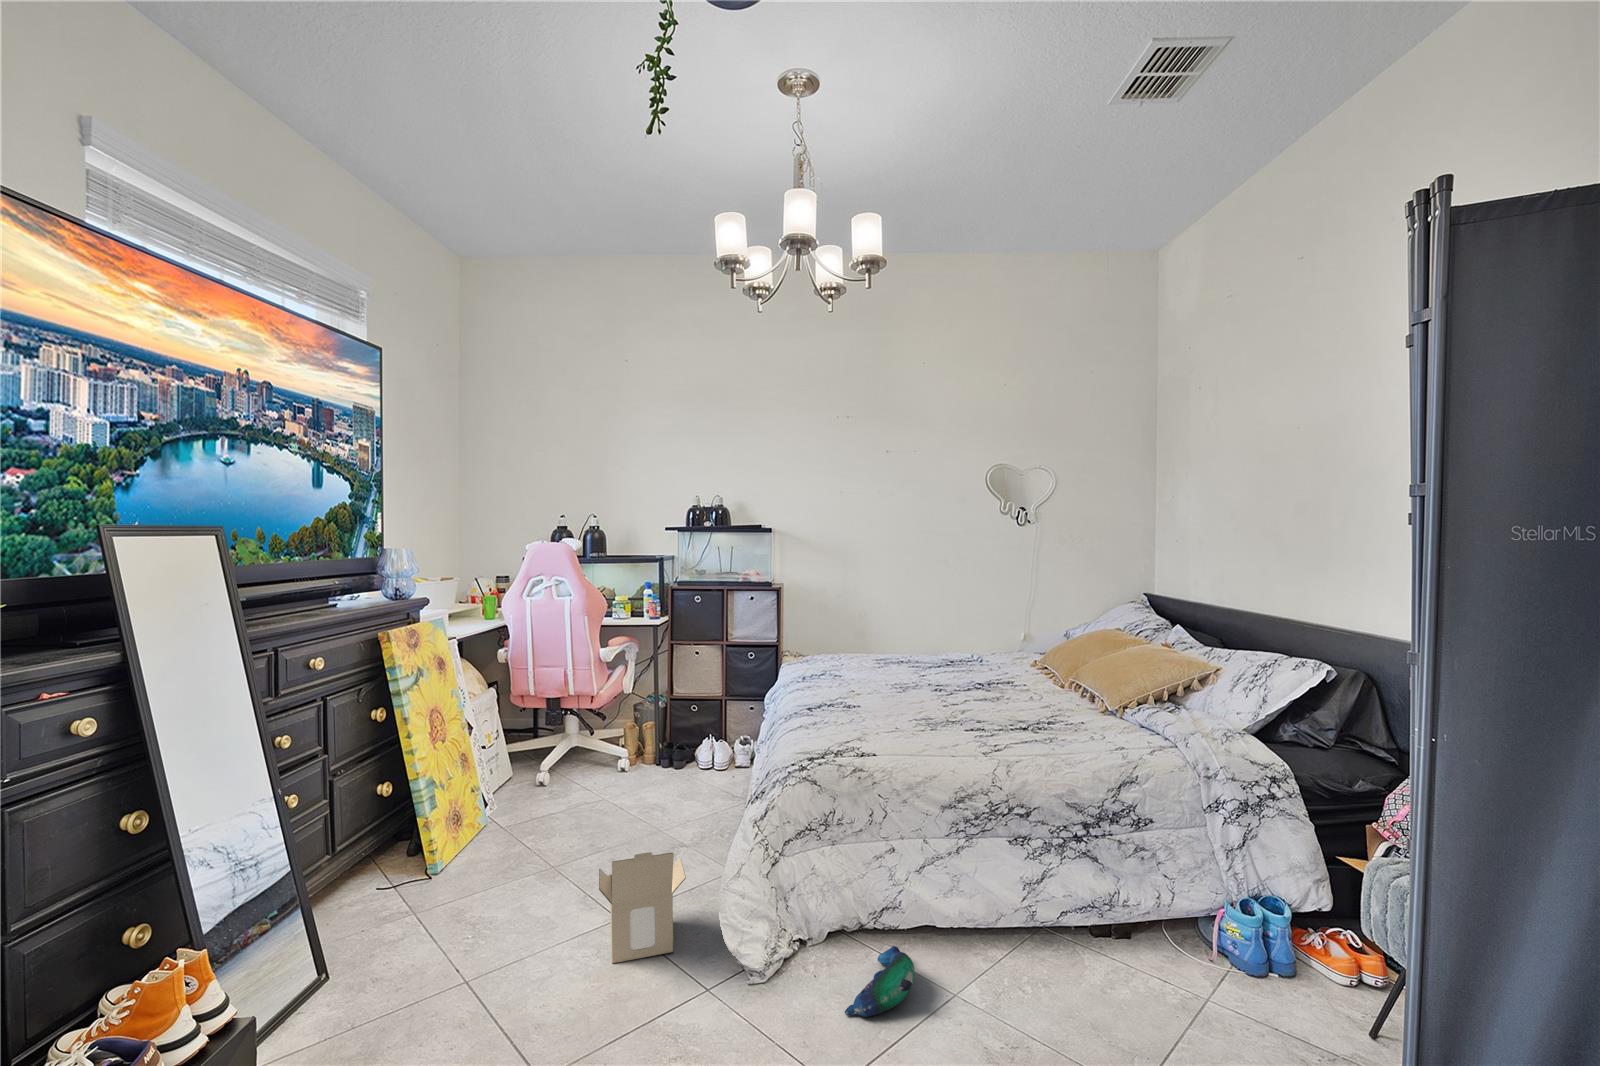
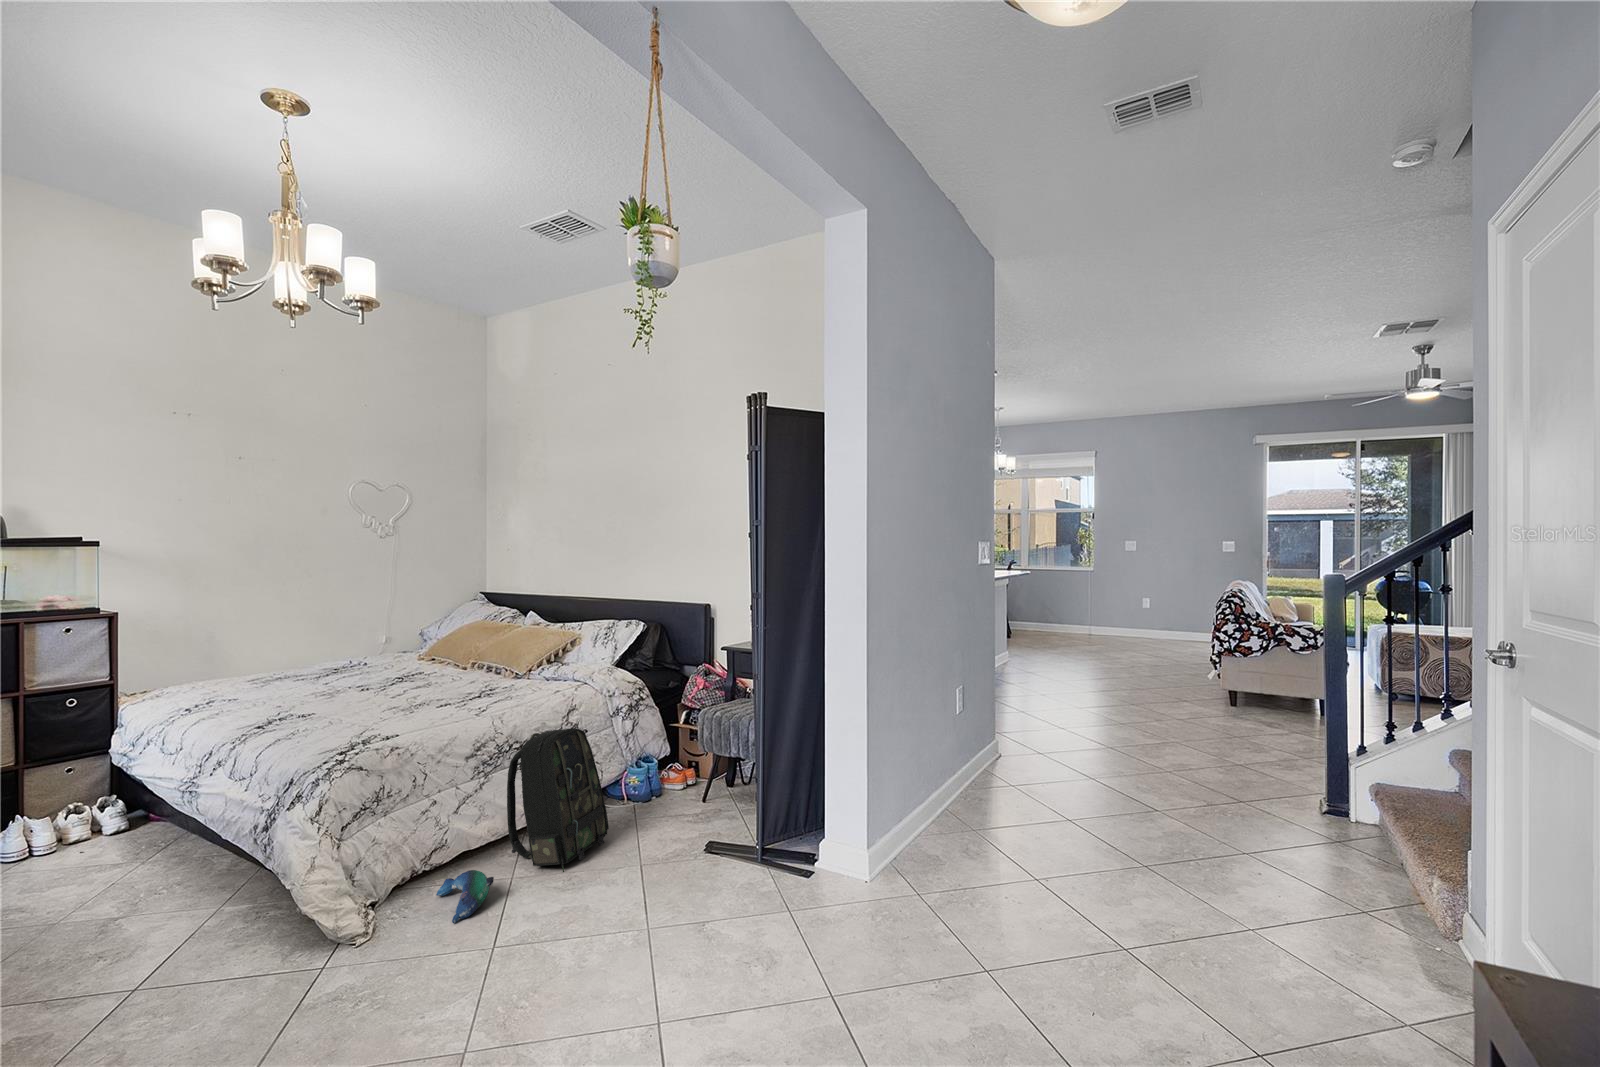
backpack: none [990,807,1133,1030] -> present [507,728,609,872]
cardboard box: present [599,852,686,963] -> none [105,869,250,1031]

